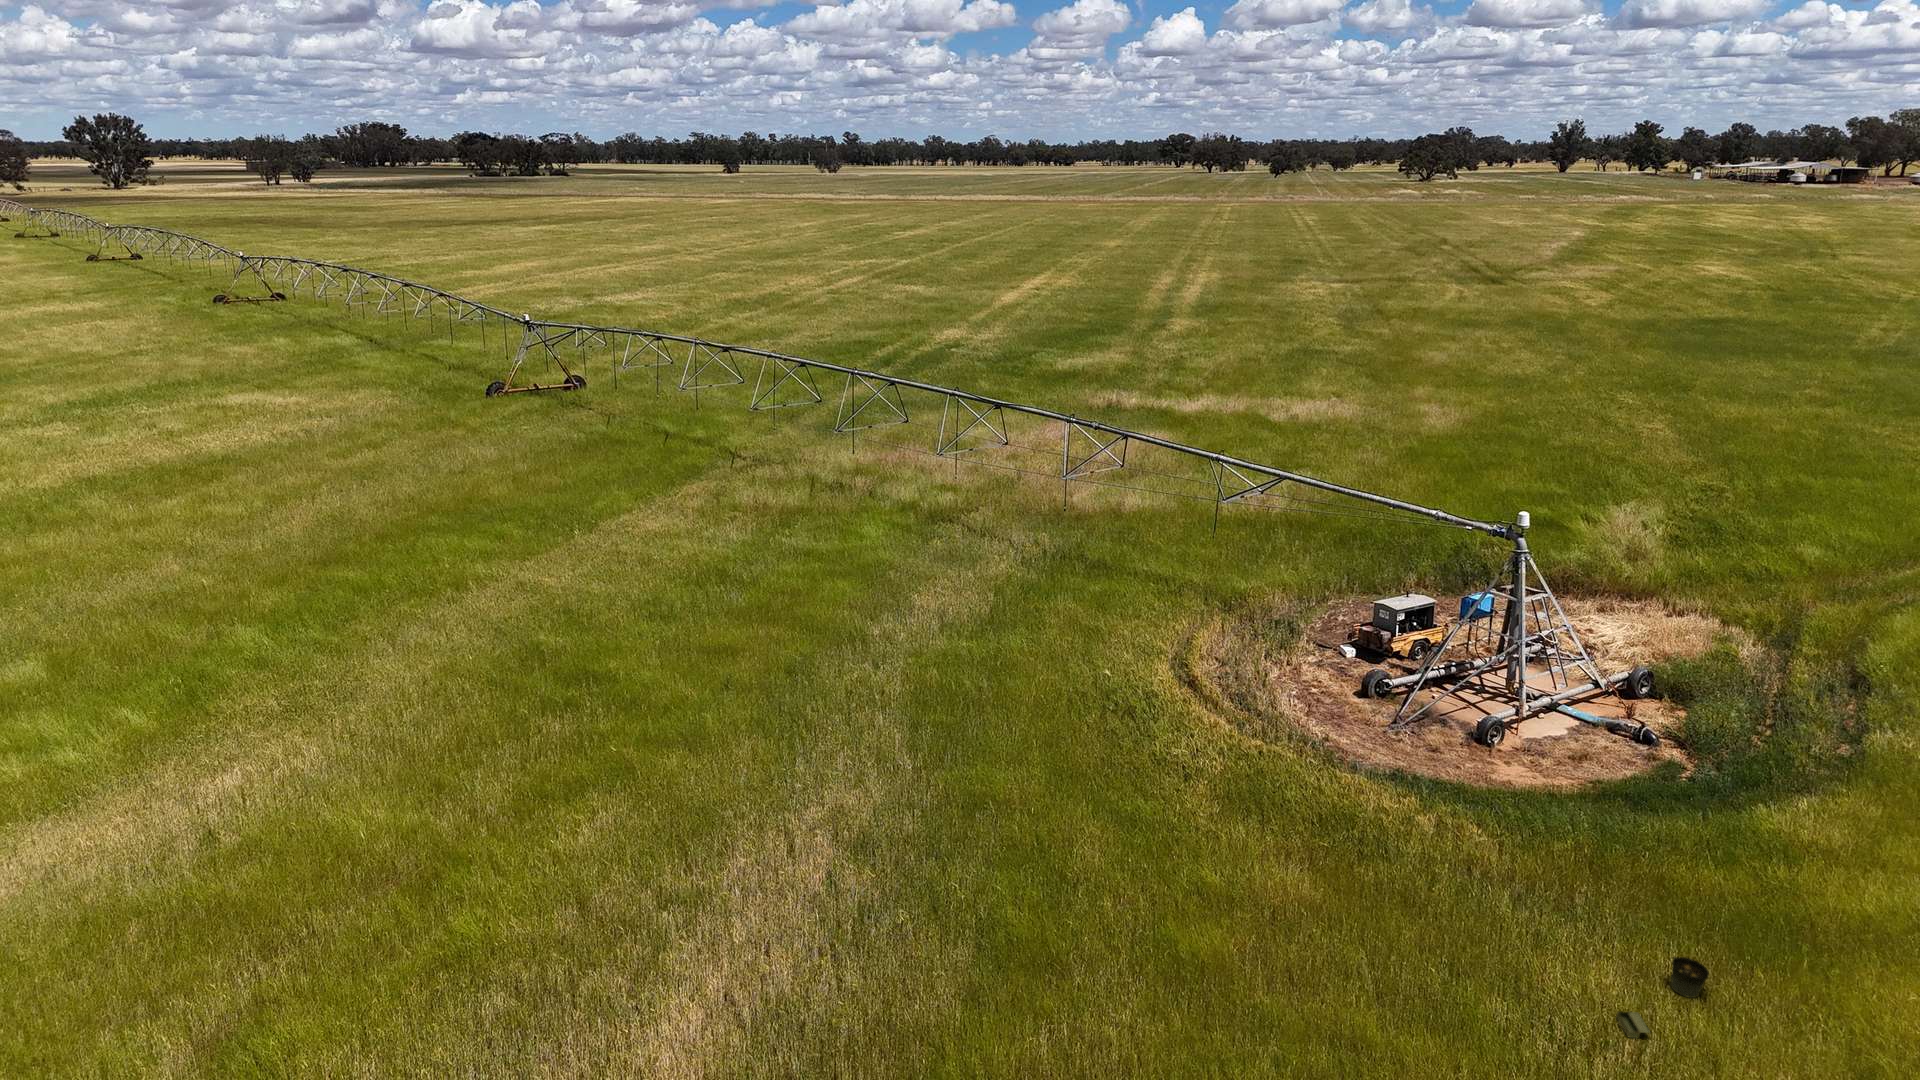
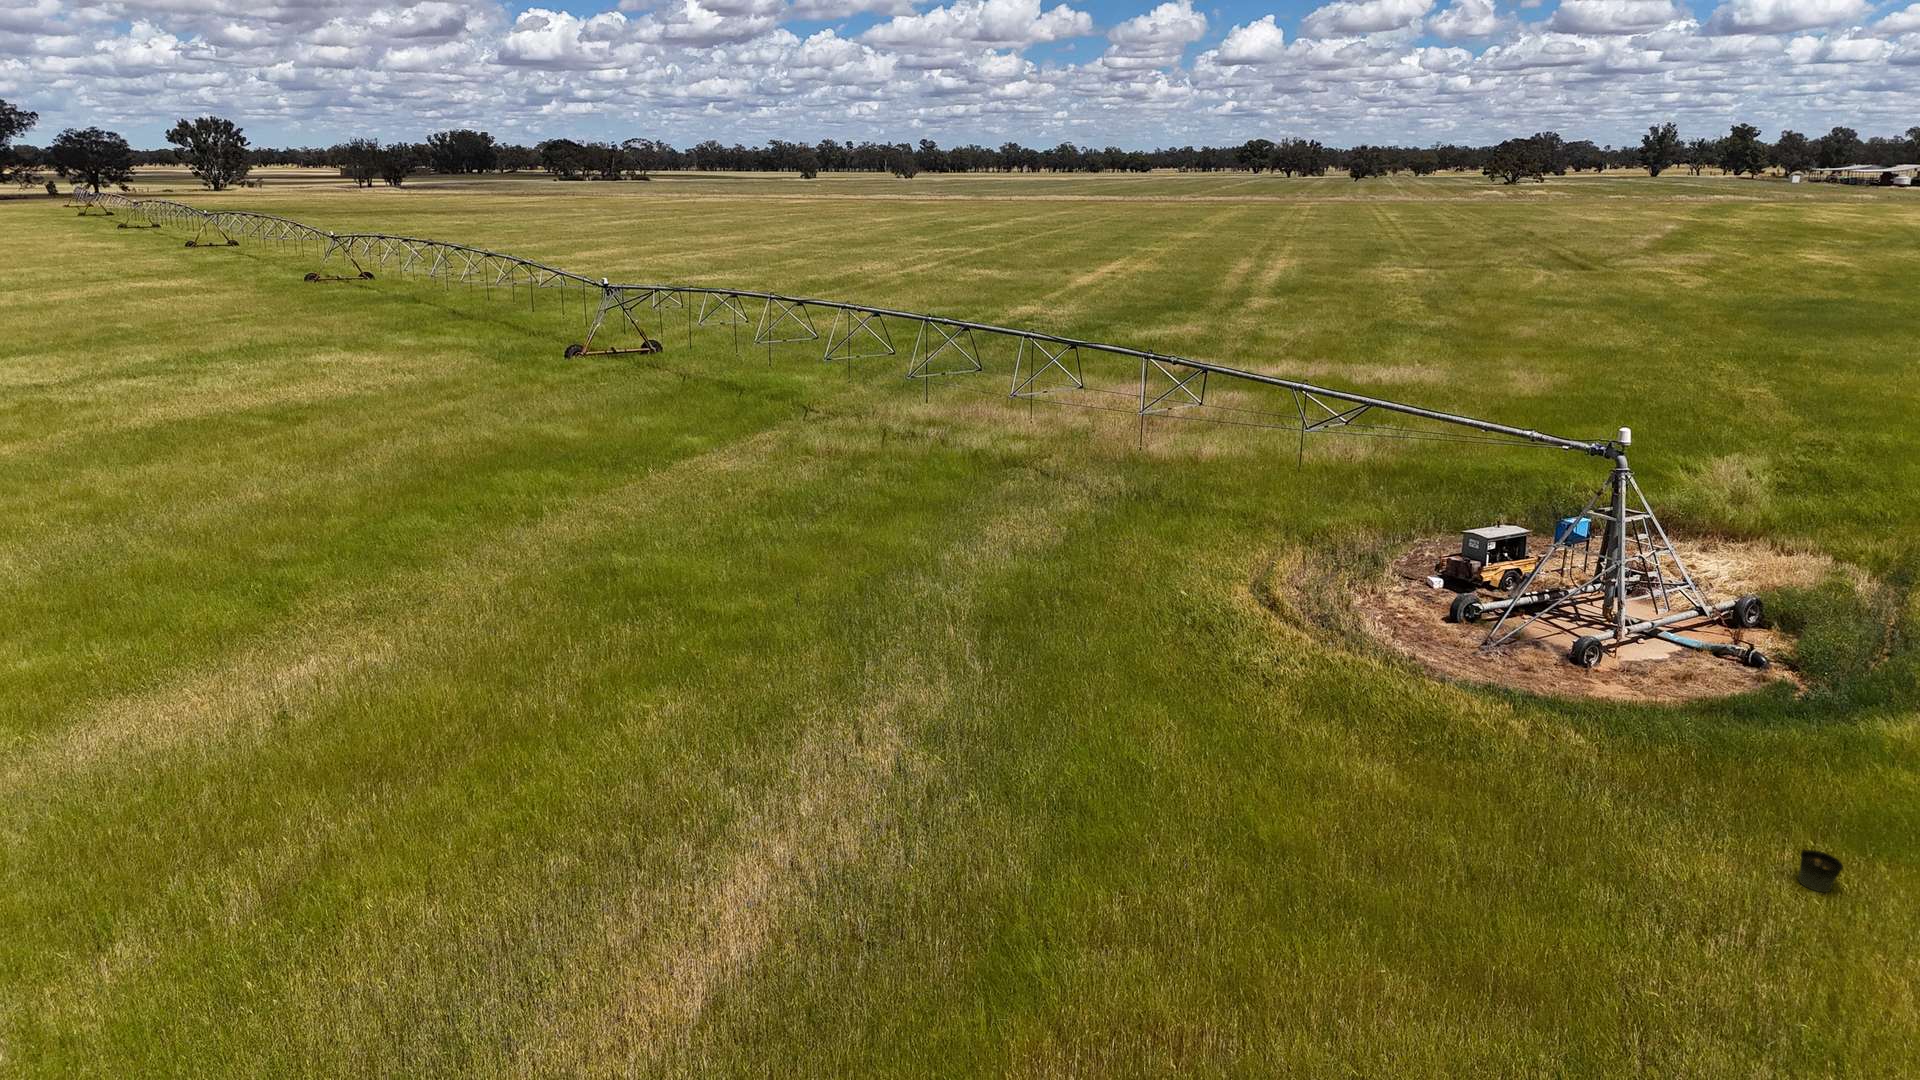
toolbox: present [1616,1011,1651,1038] -> none [1739,900,1780,927]

